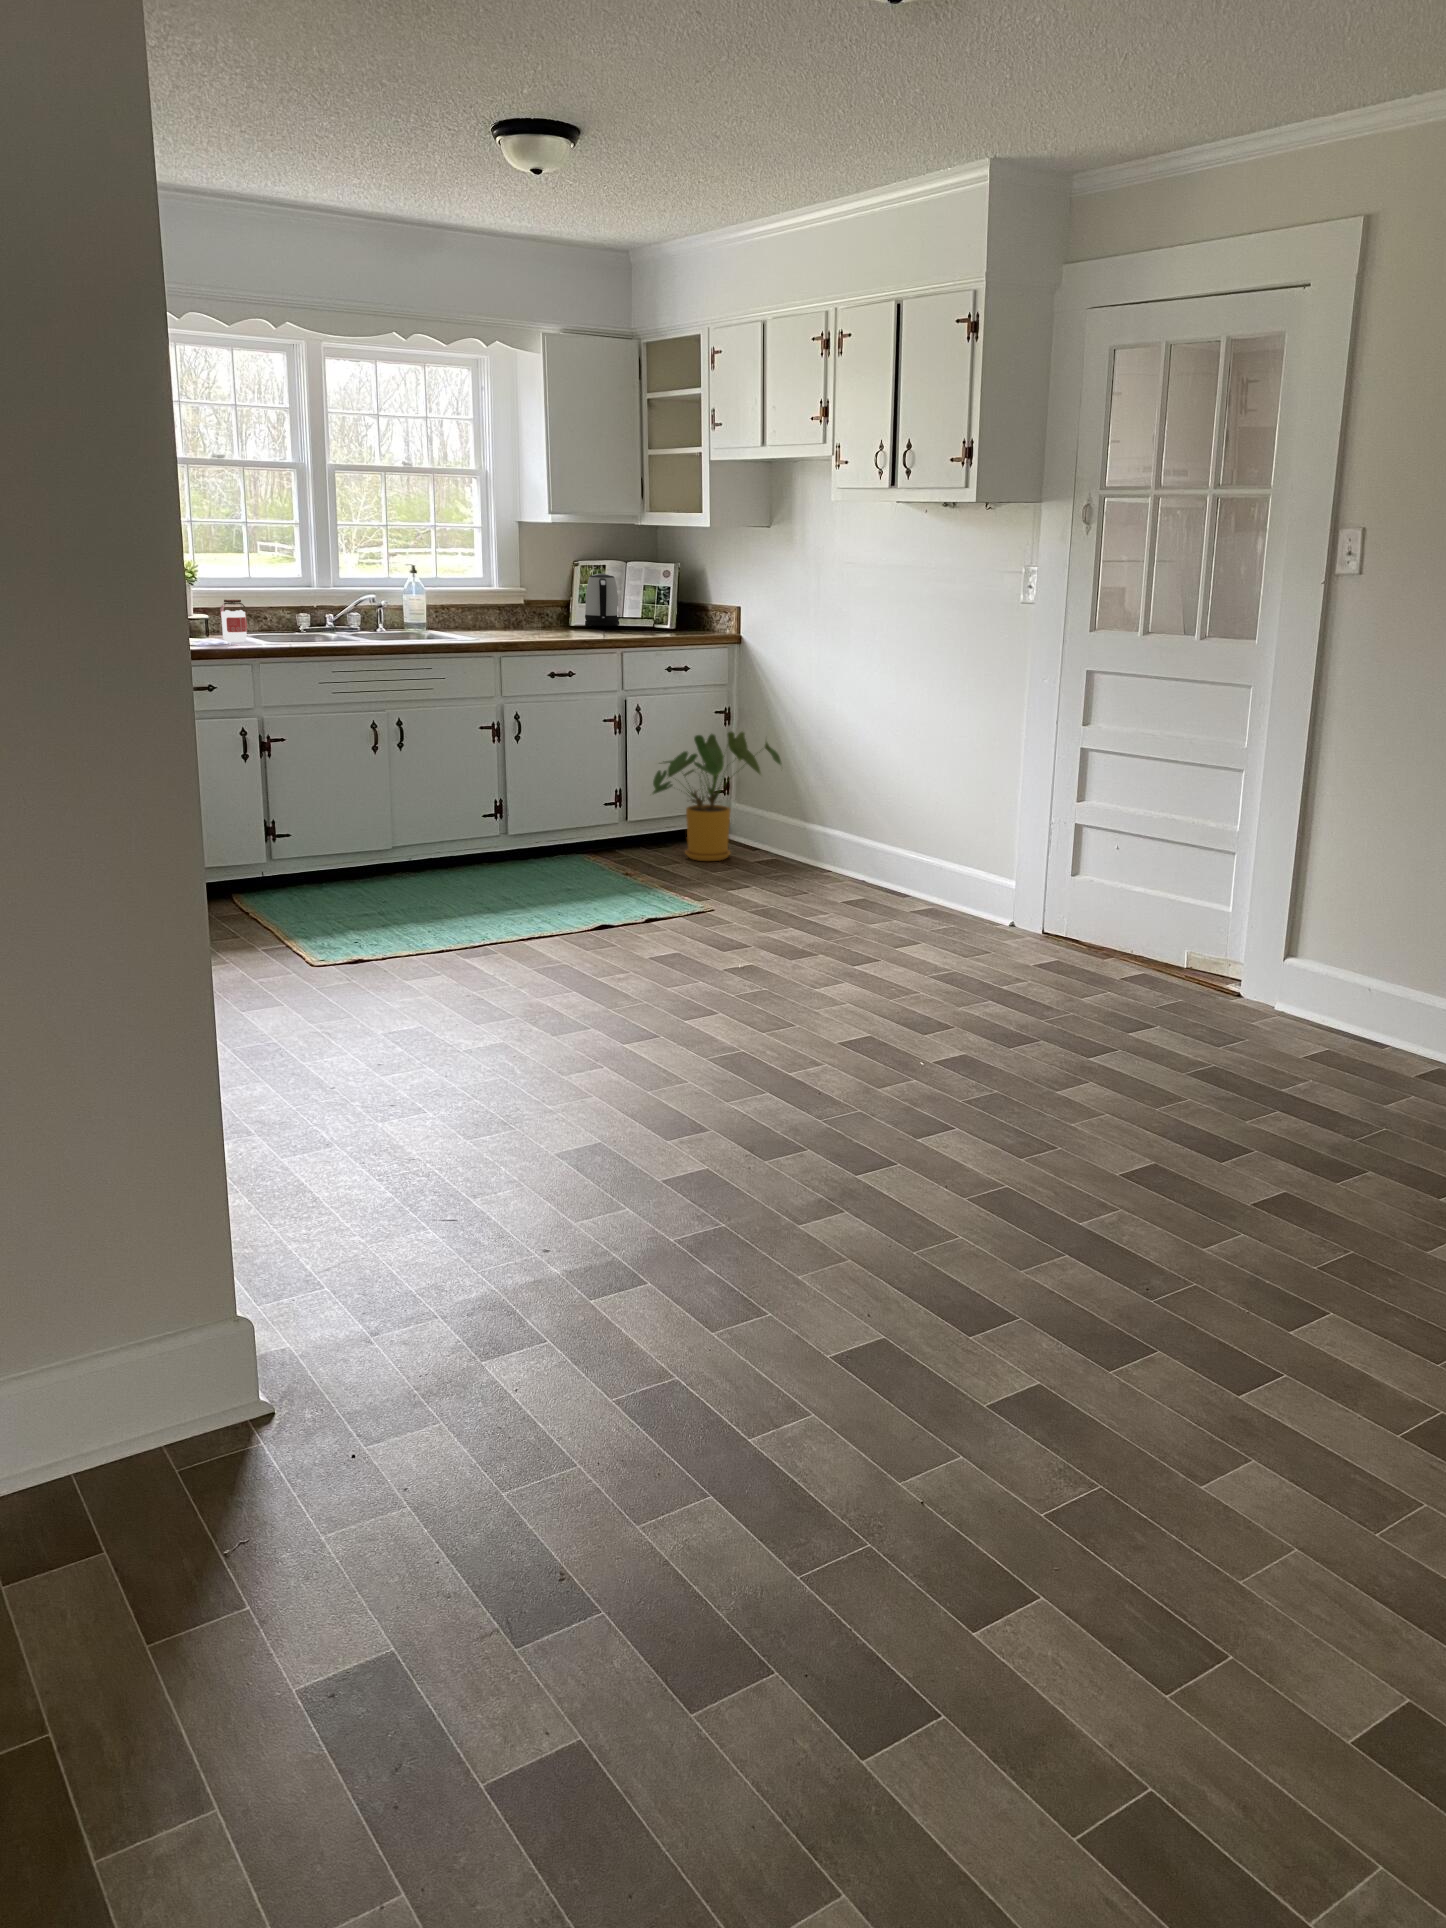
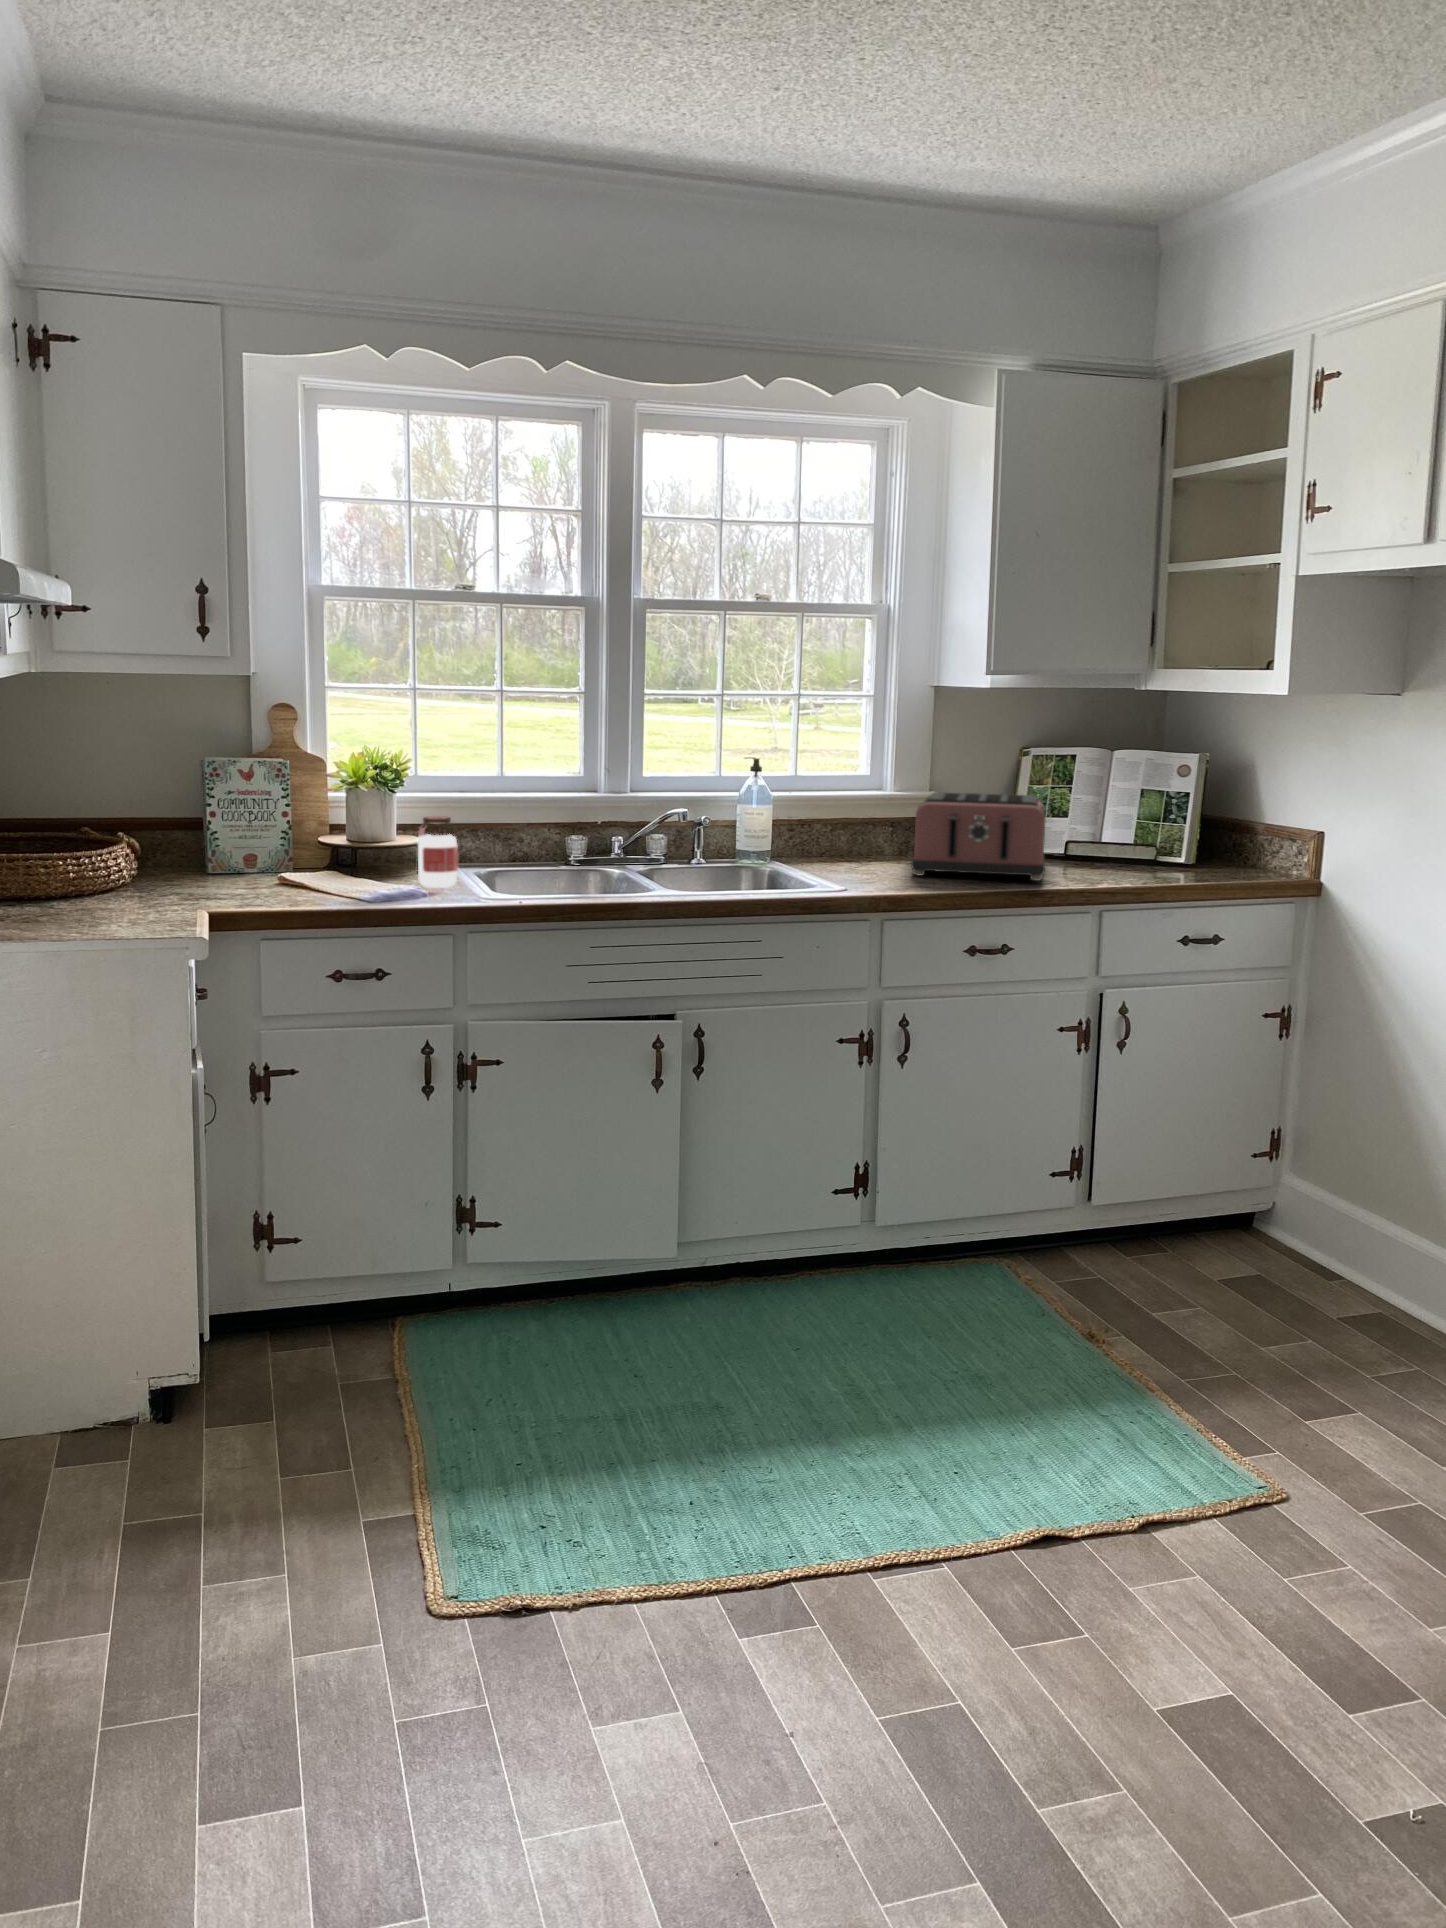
kettle: present [585,574,619,626] -> none [1035,769,1094,855]
toaster: none [512,587,590,636] -> present [911,792,1045,881]
house plant: present [653,732,782,861] -> none [1139,1062,1407,1308]

